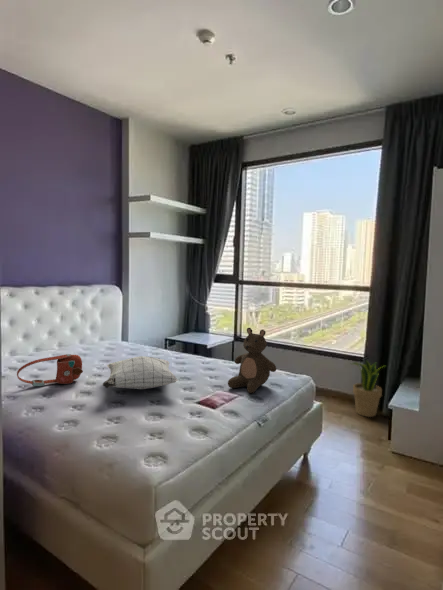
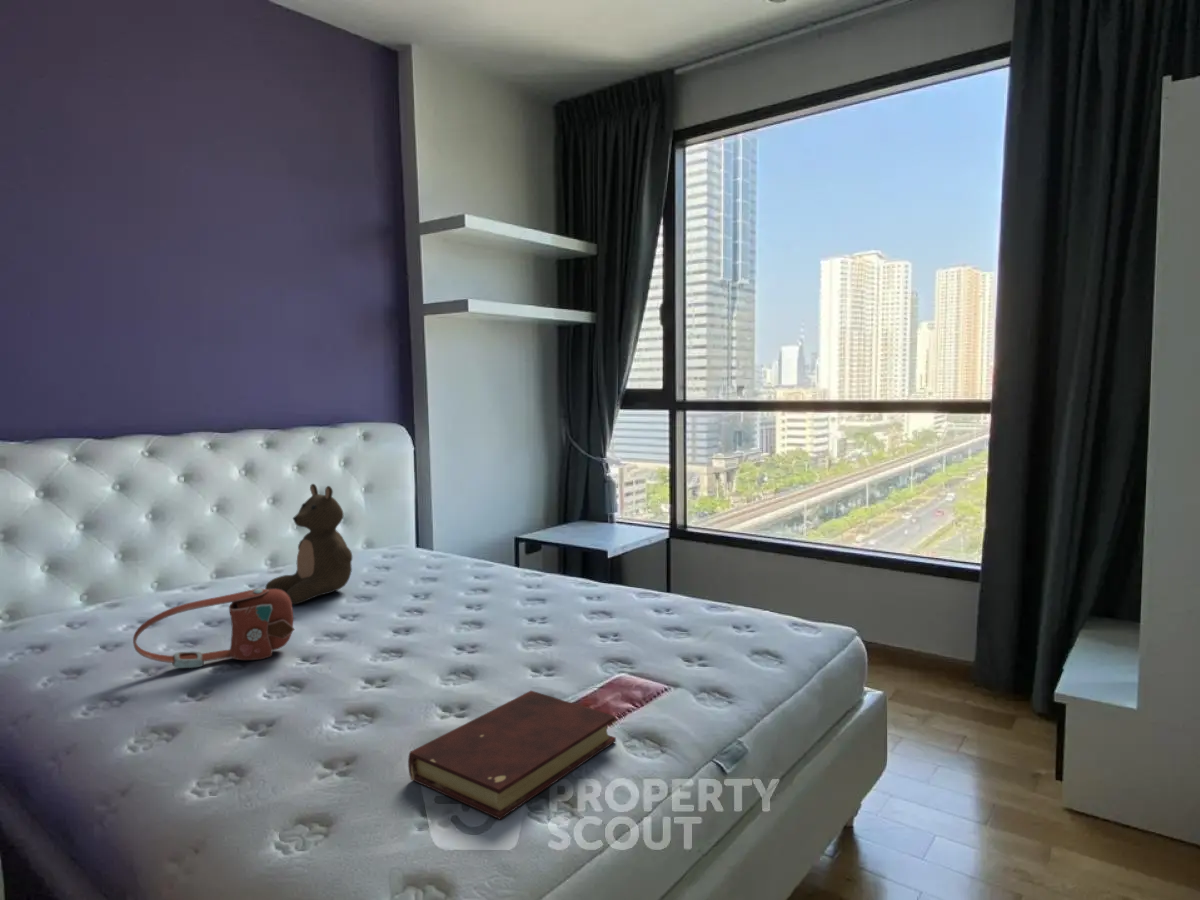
stuffed bear: present [228,328,276,393] -> present [265,484,352,604]
pillow: present [103,356,178,389] -> none [324,590,514,674]
potted plant: present [353,361,382,417] -> none [949,577,1042,714]
book: none [142,396,220,440] -> present [408,691,616,819]

